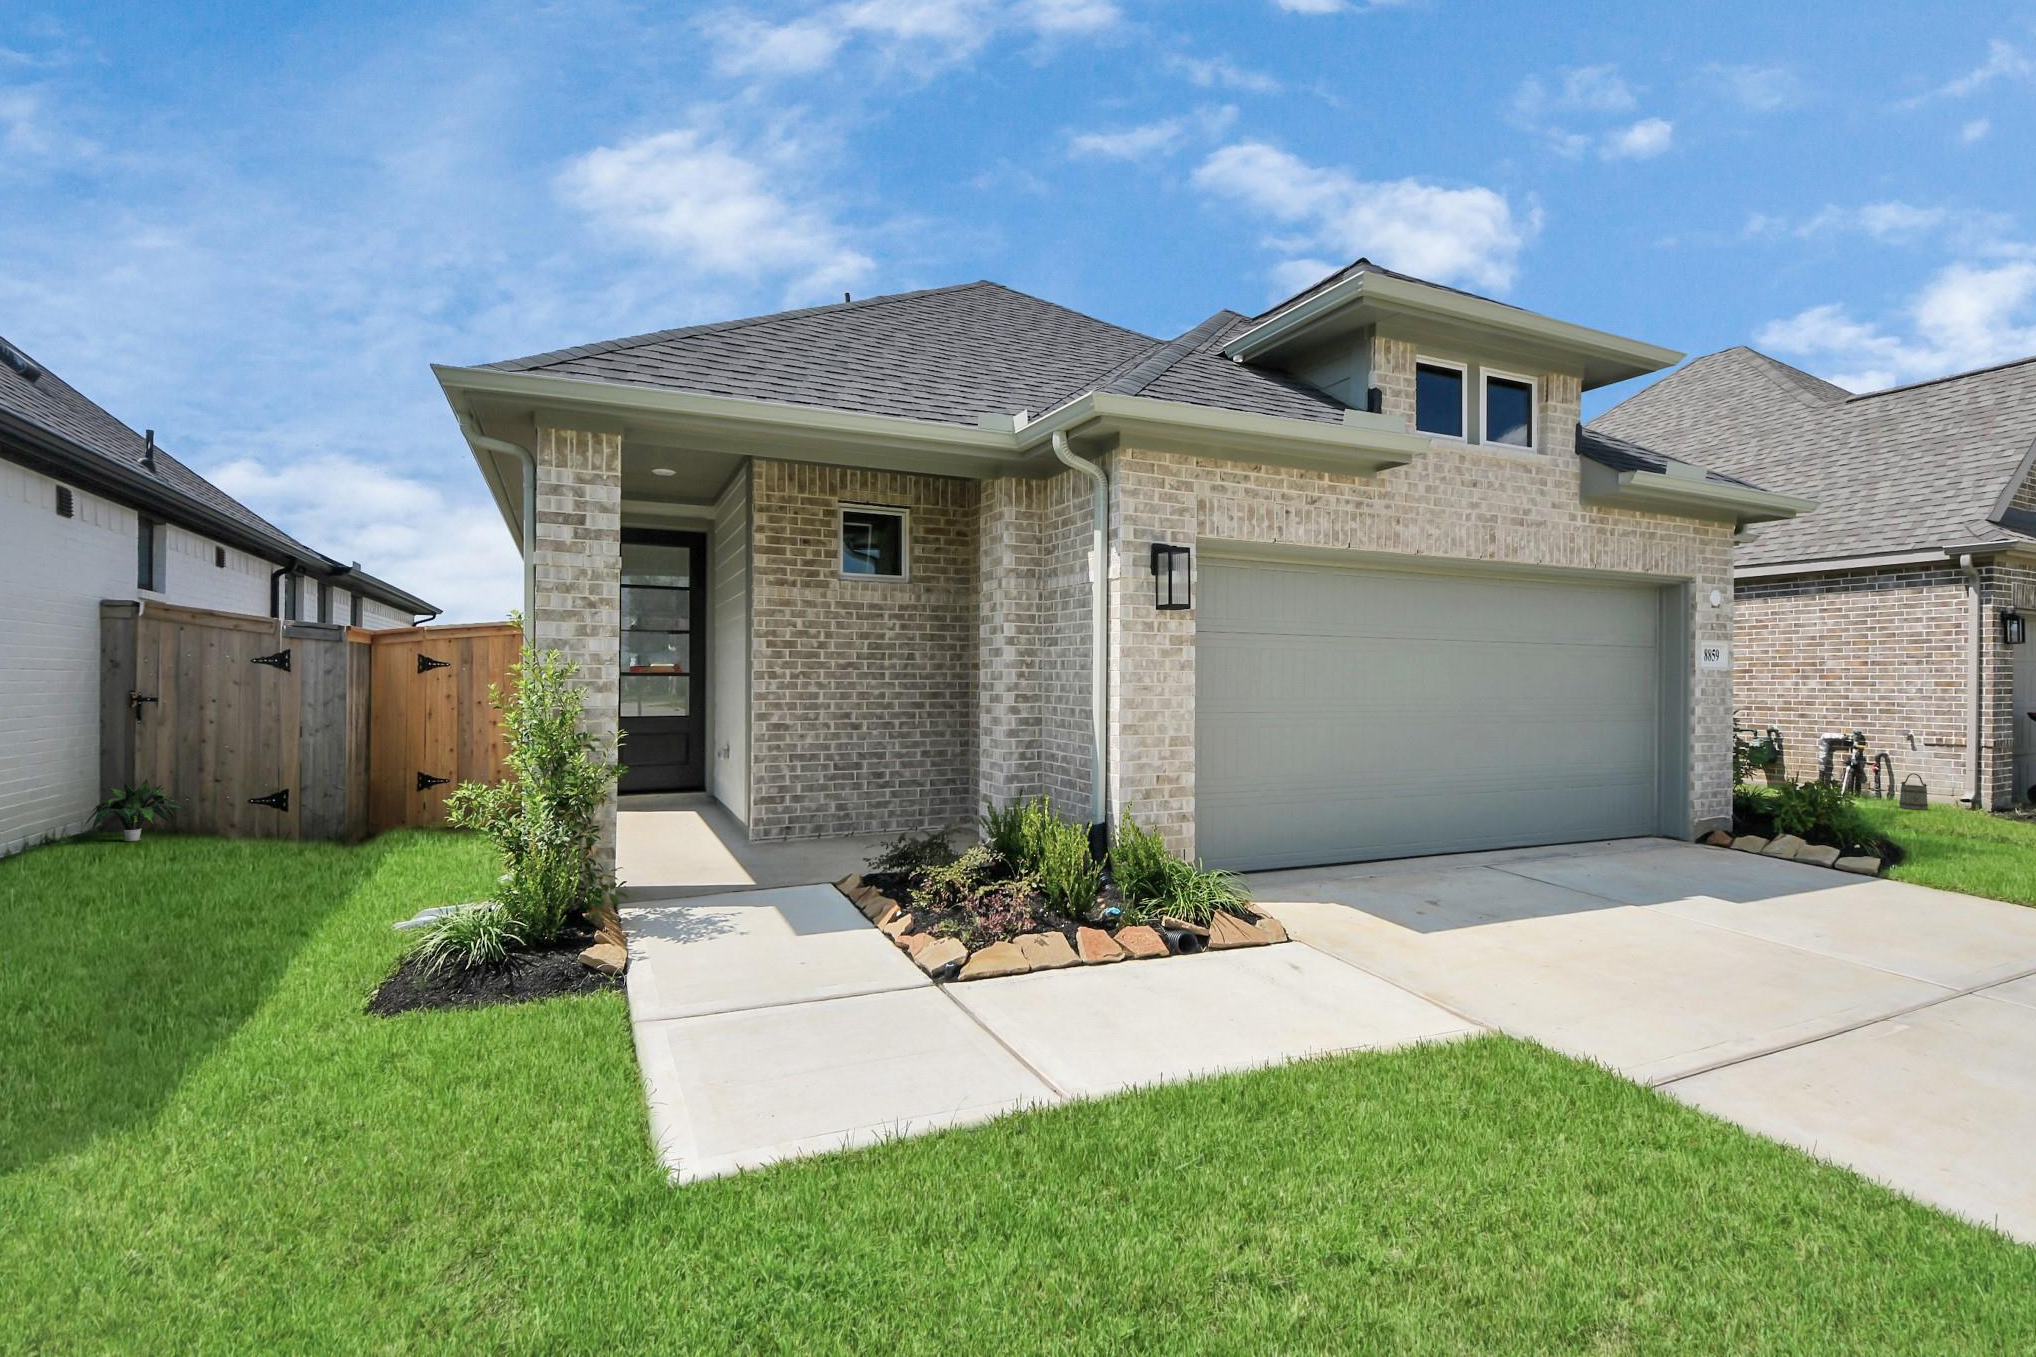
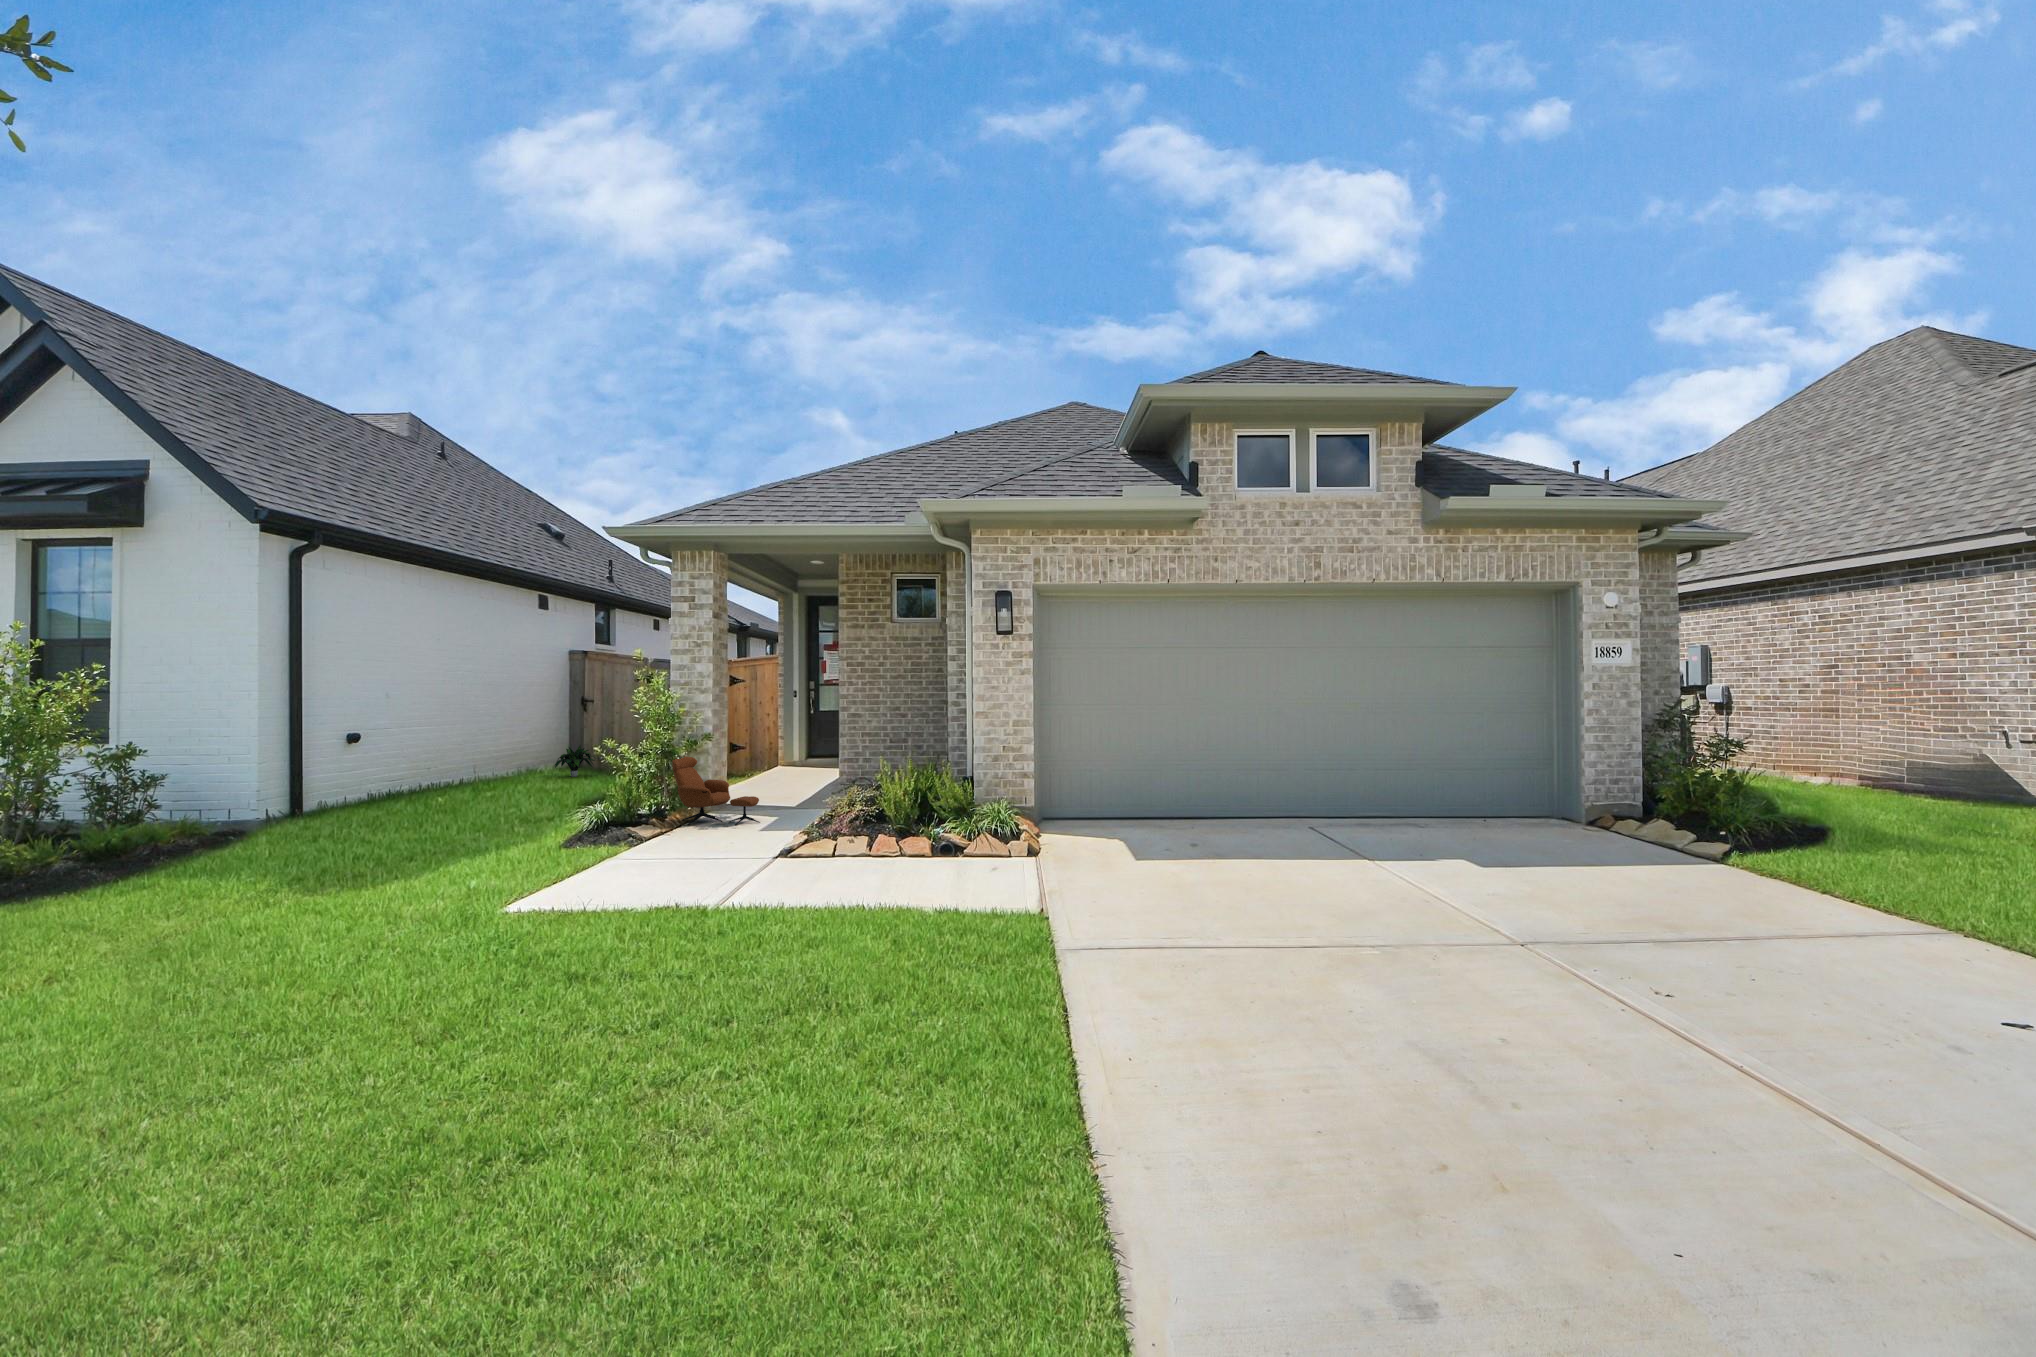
bucket: present [1899,773,1928,810] -> none [1983,774,2020,814]
lounge chair: none [590,806,758,931] -> present [672,757,760,825]

